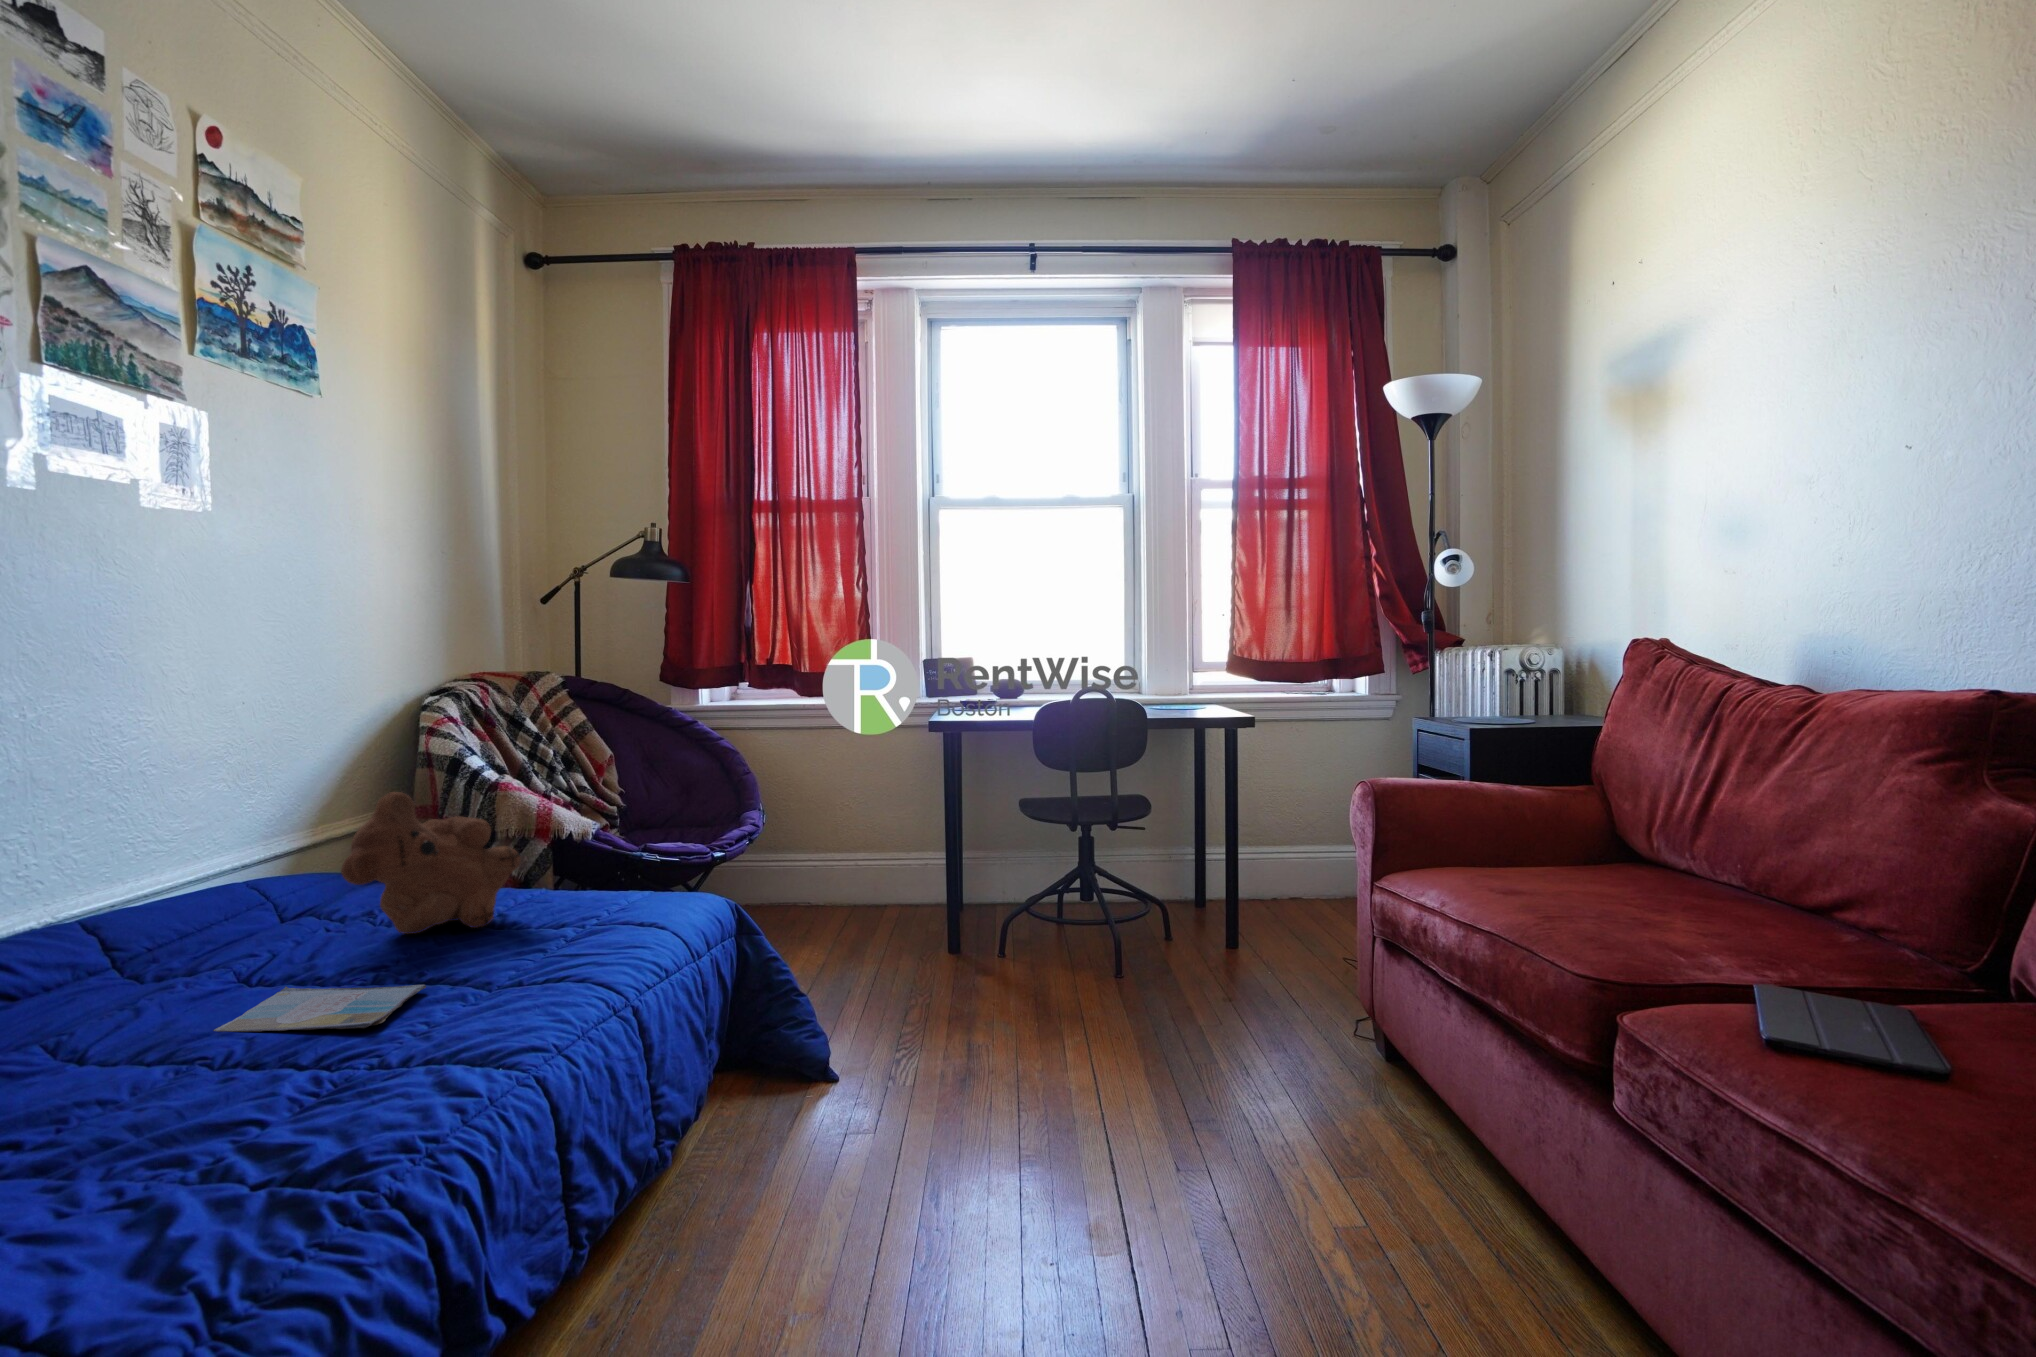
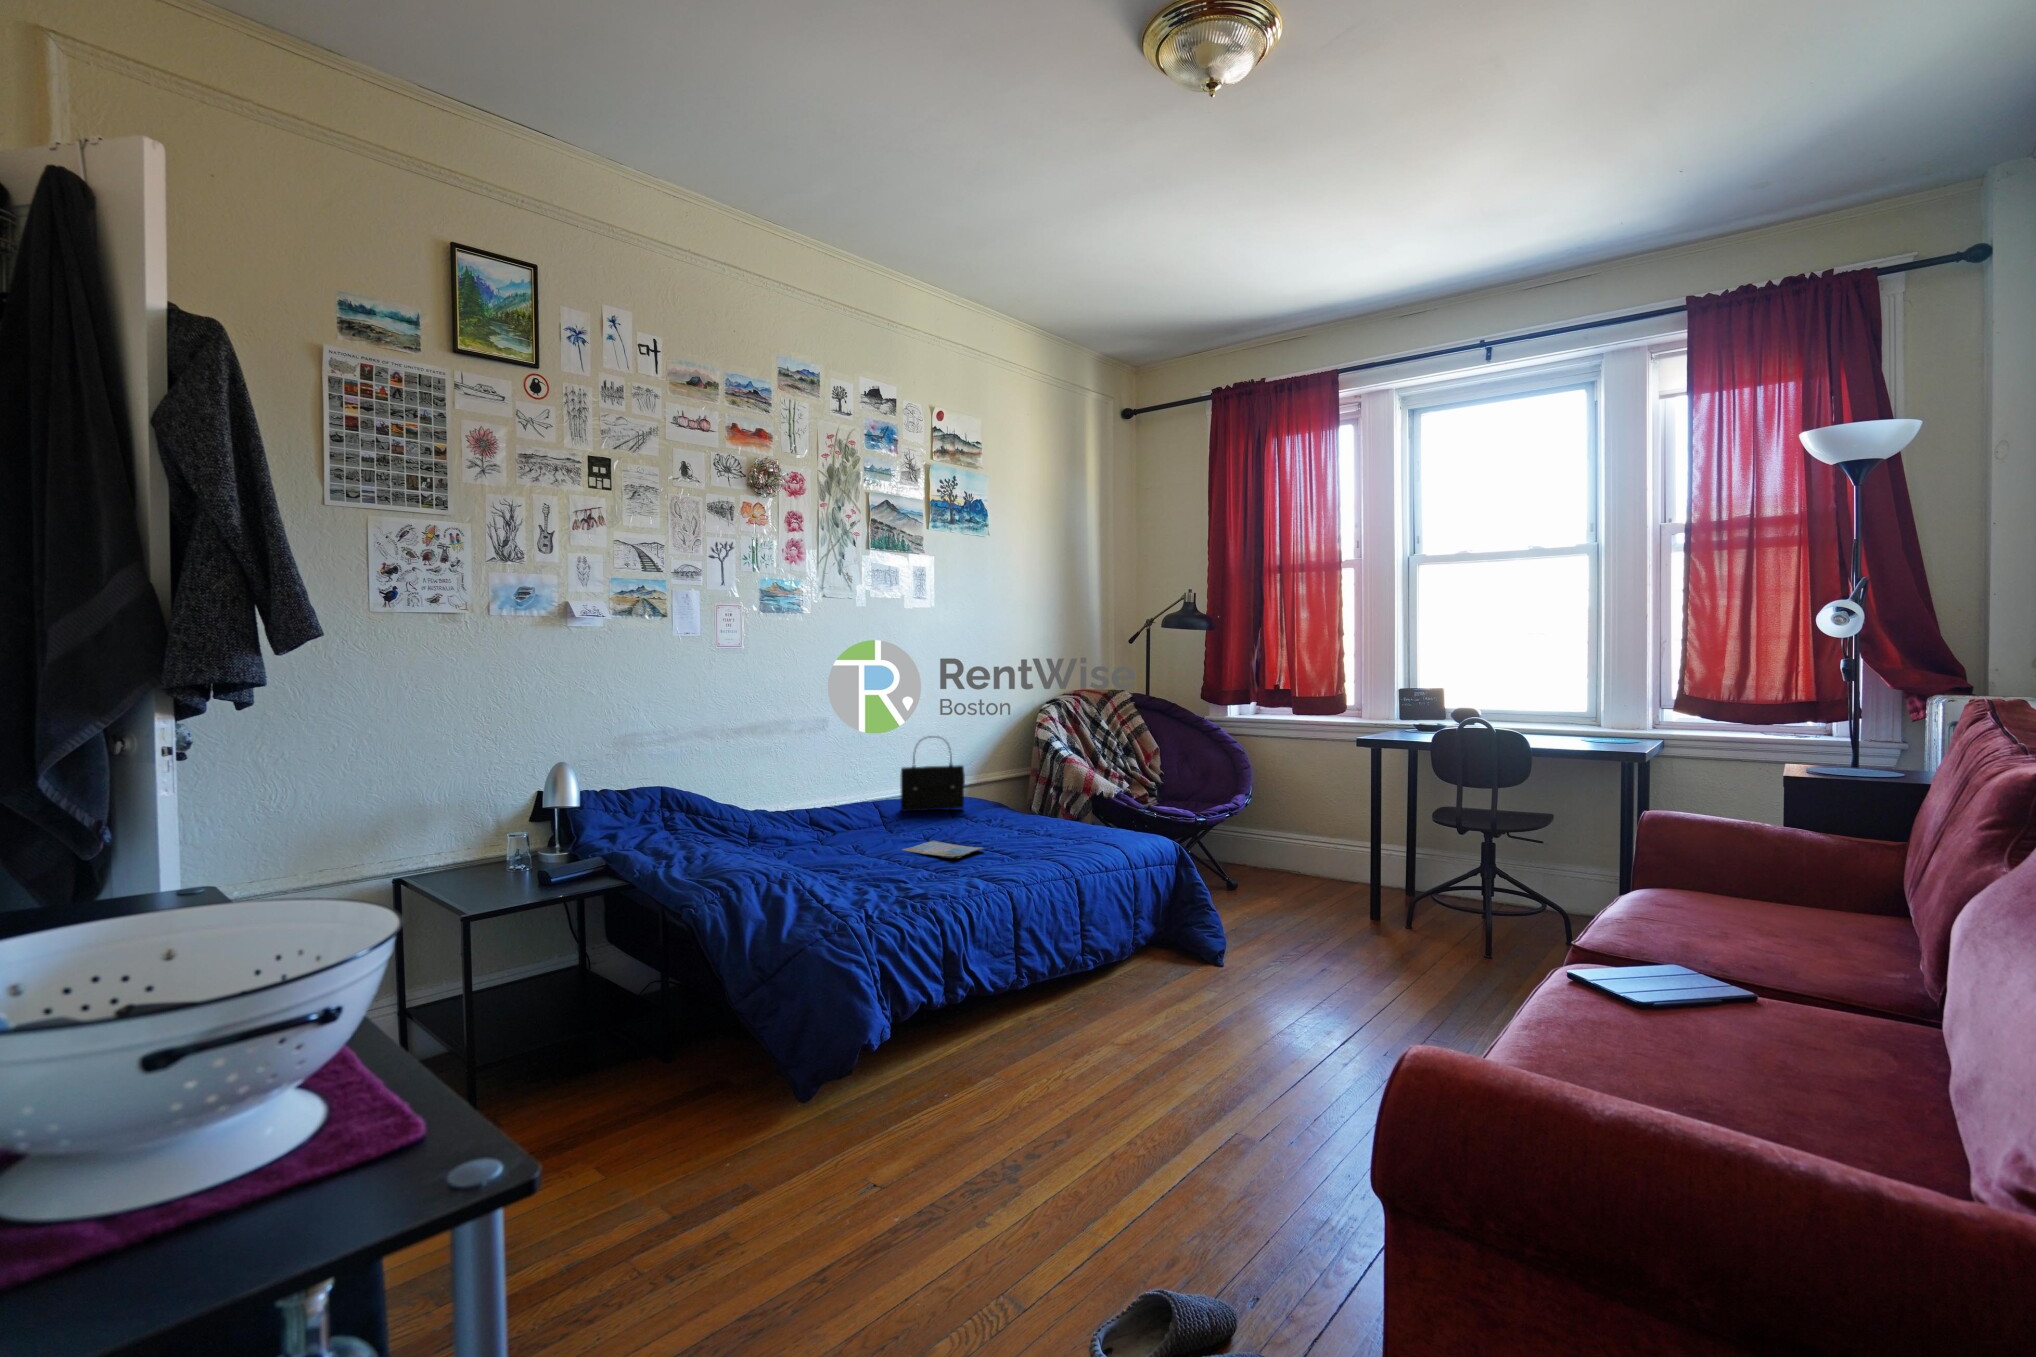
handbag: none [150,765,312,928] -> present [901,737,965,811]
teddy bear: present [341,792,521,934] -> none [964,754,1049,831]

